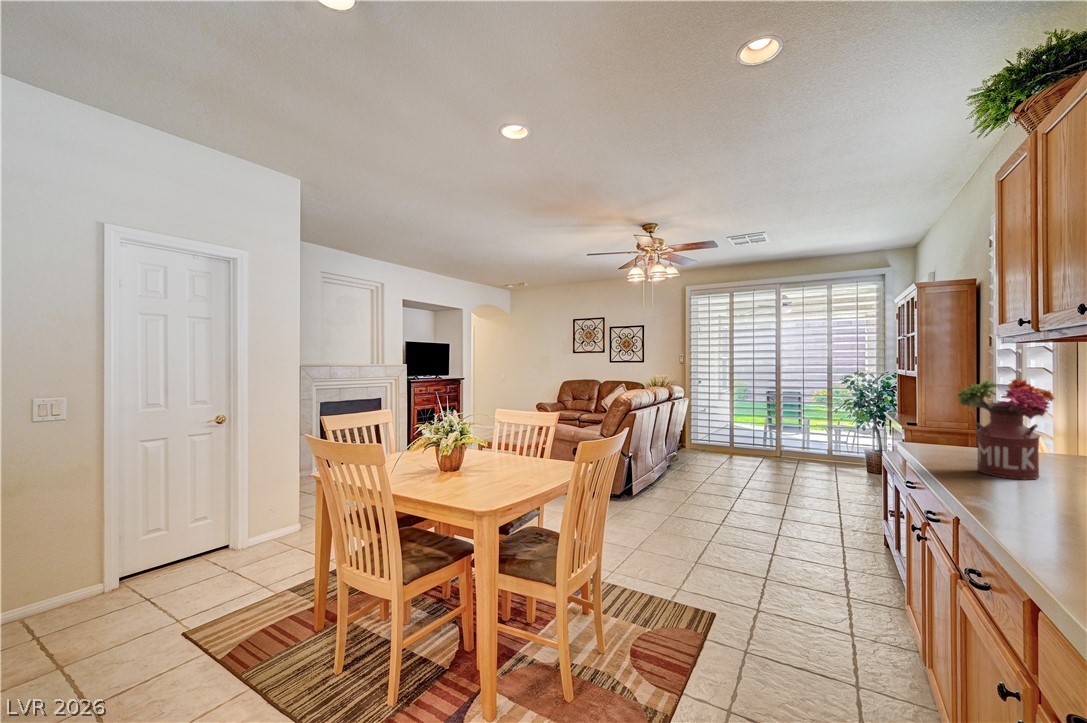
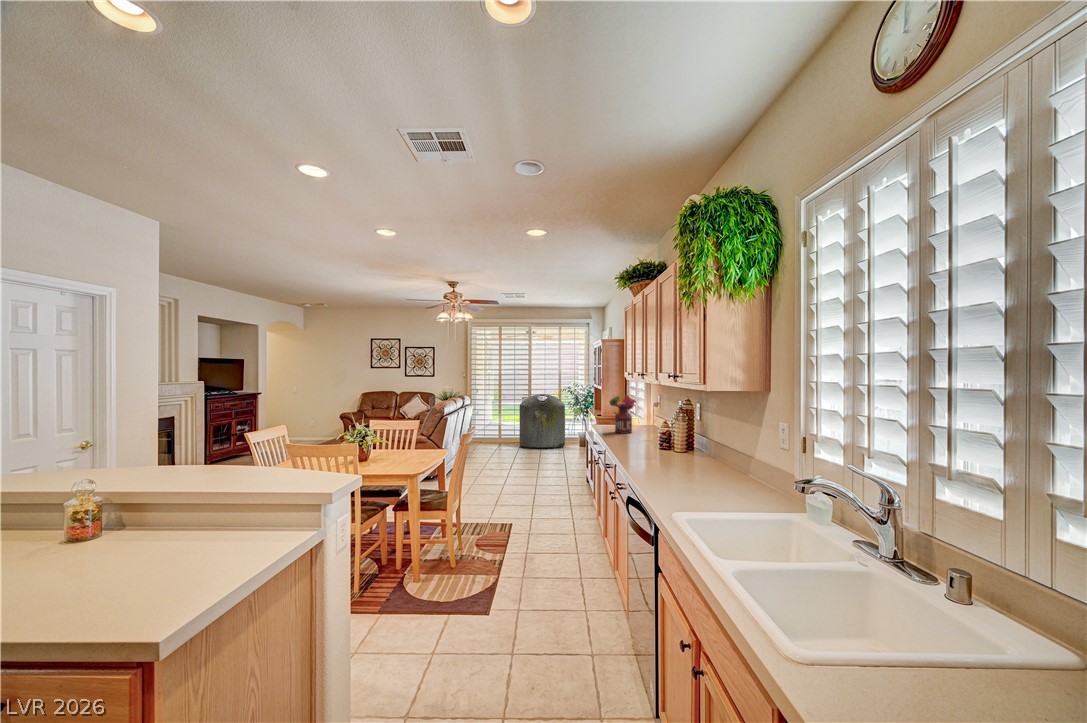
trash can: none [760,387,839,471] -> present [520,394,565,449]

